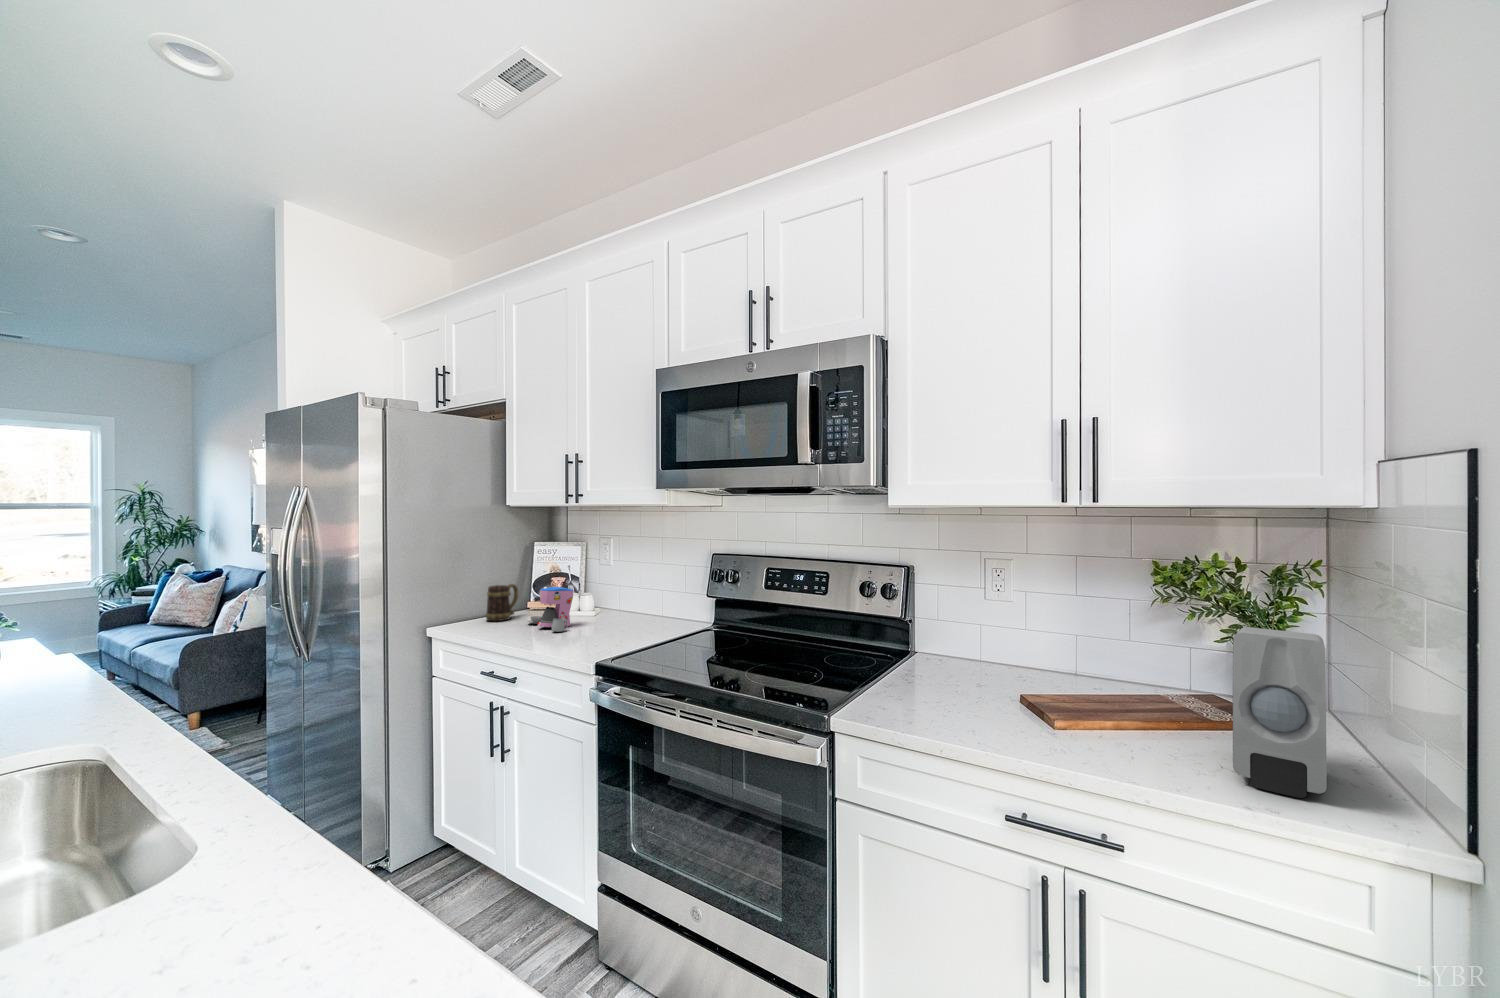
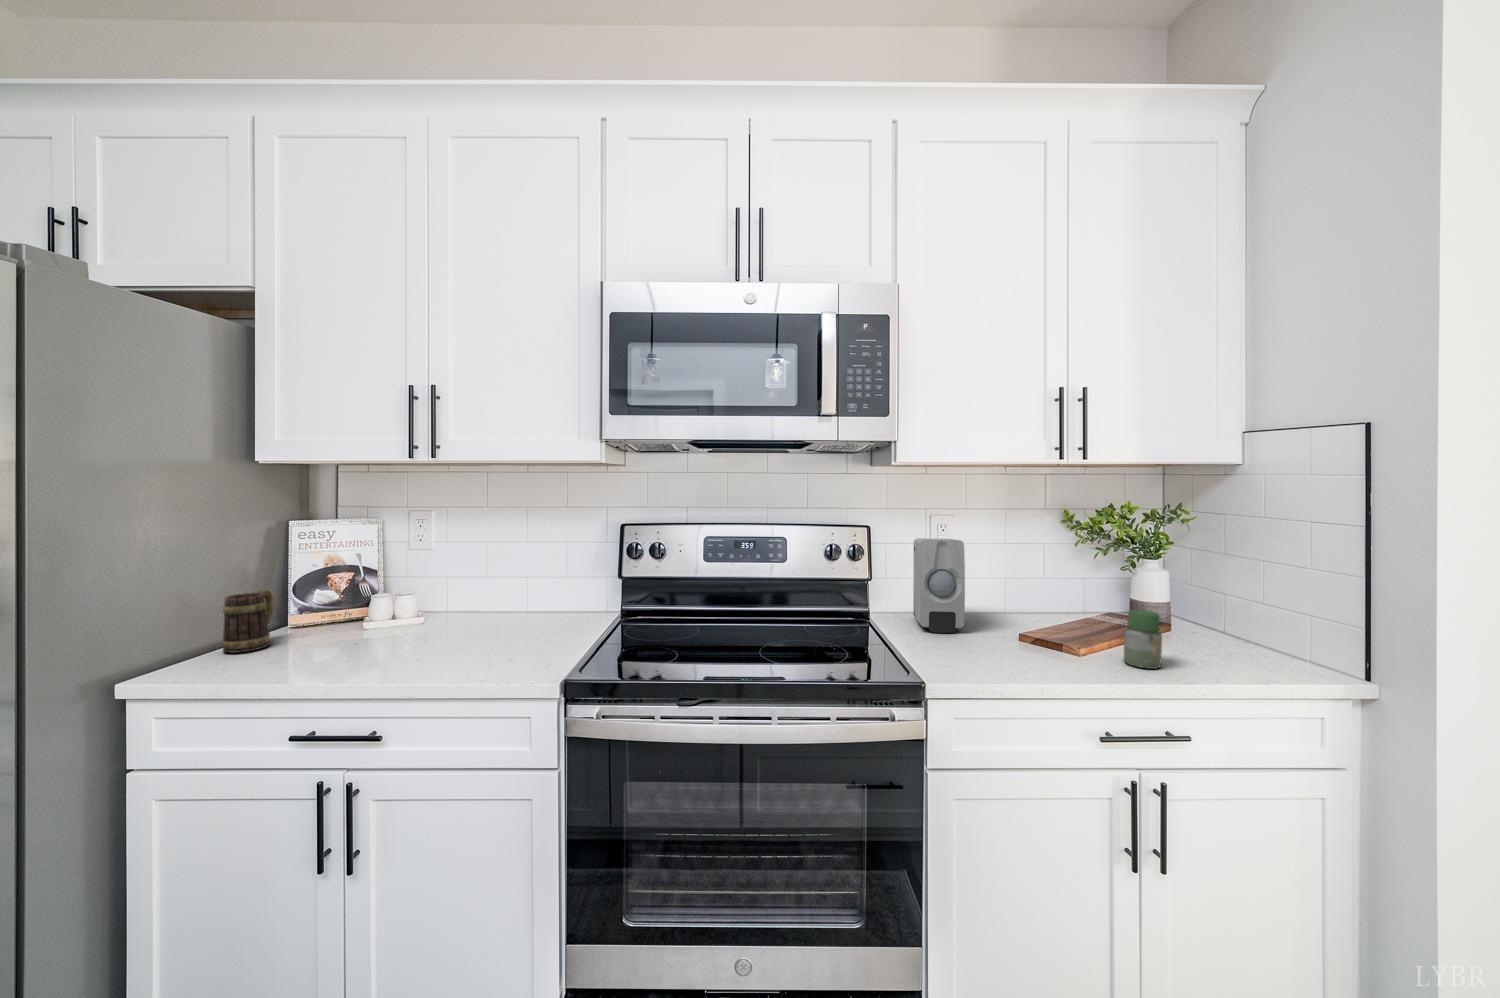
coffee maker: present [527,587,573,632] -> none [319,586,411,651]
soap dispenser: present [1233,627,1327,798] -> present [913,538,965,633]
jar: none [1099,684,1144,759] -> present [1123,610,1162,669]

